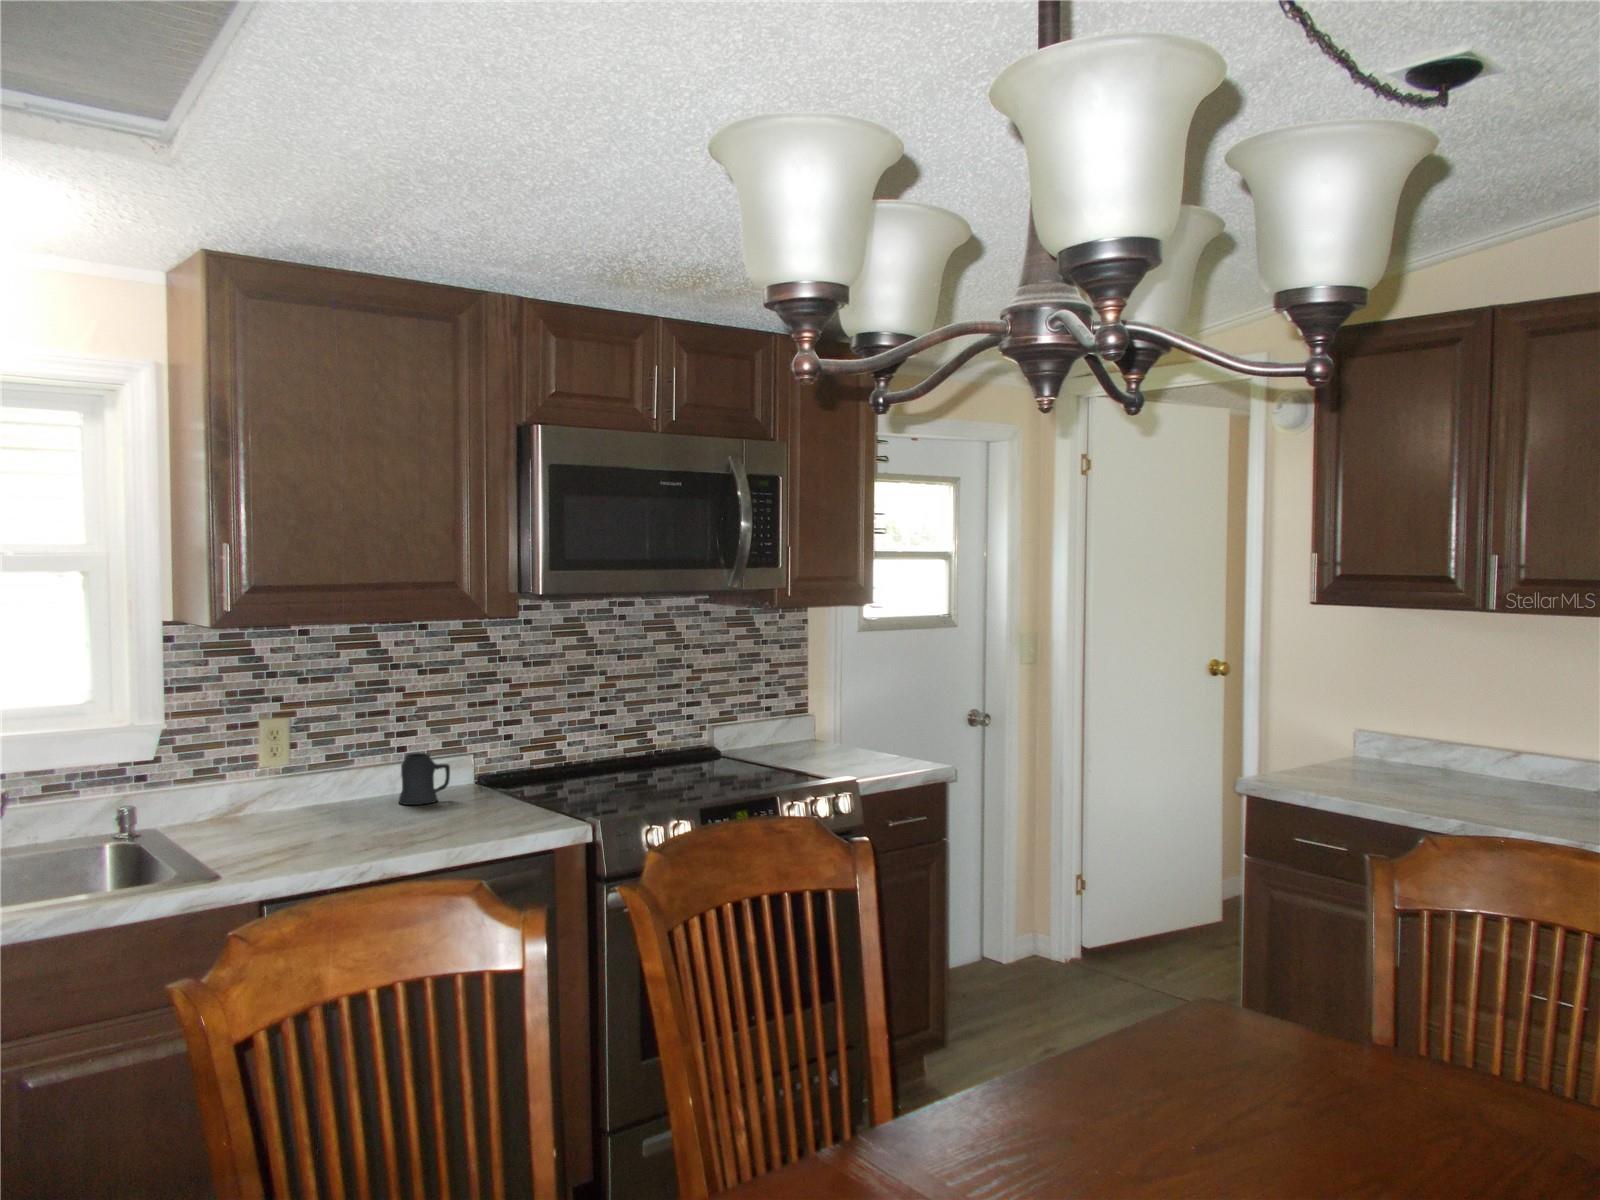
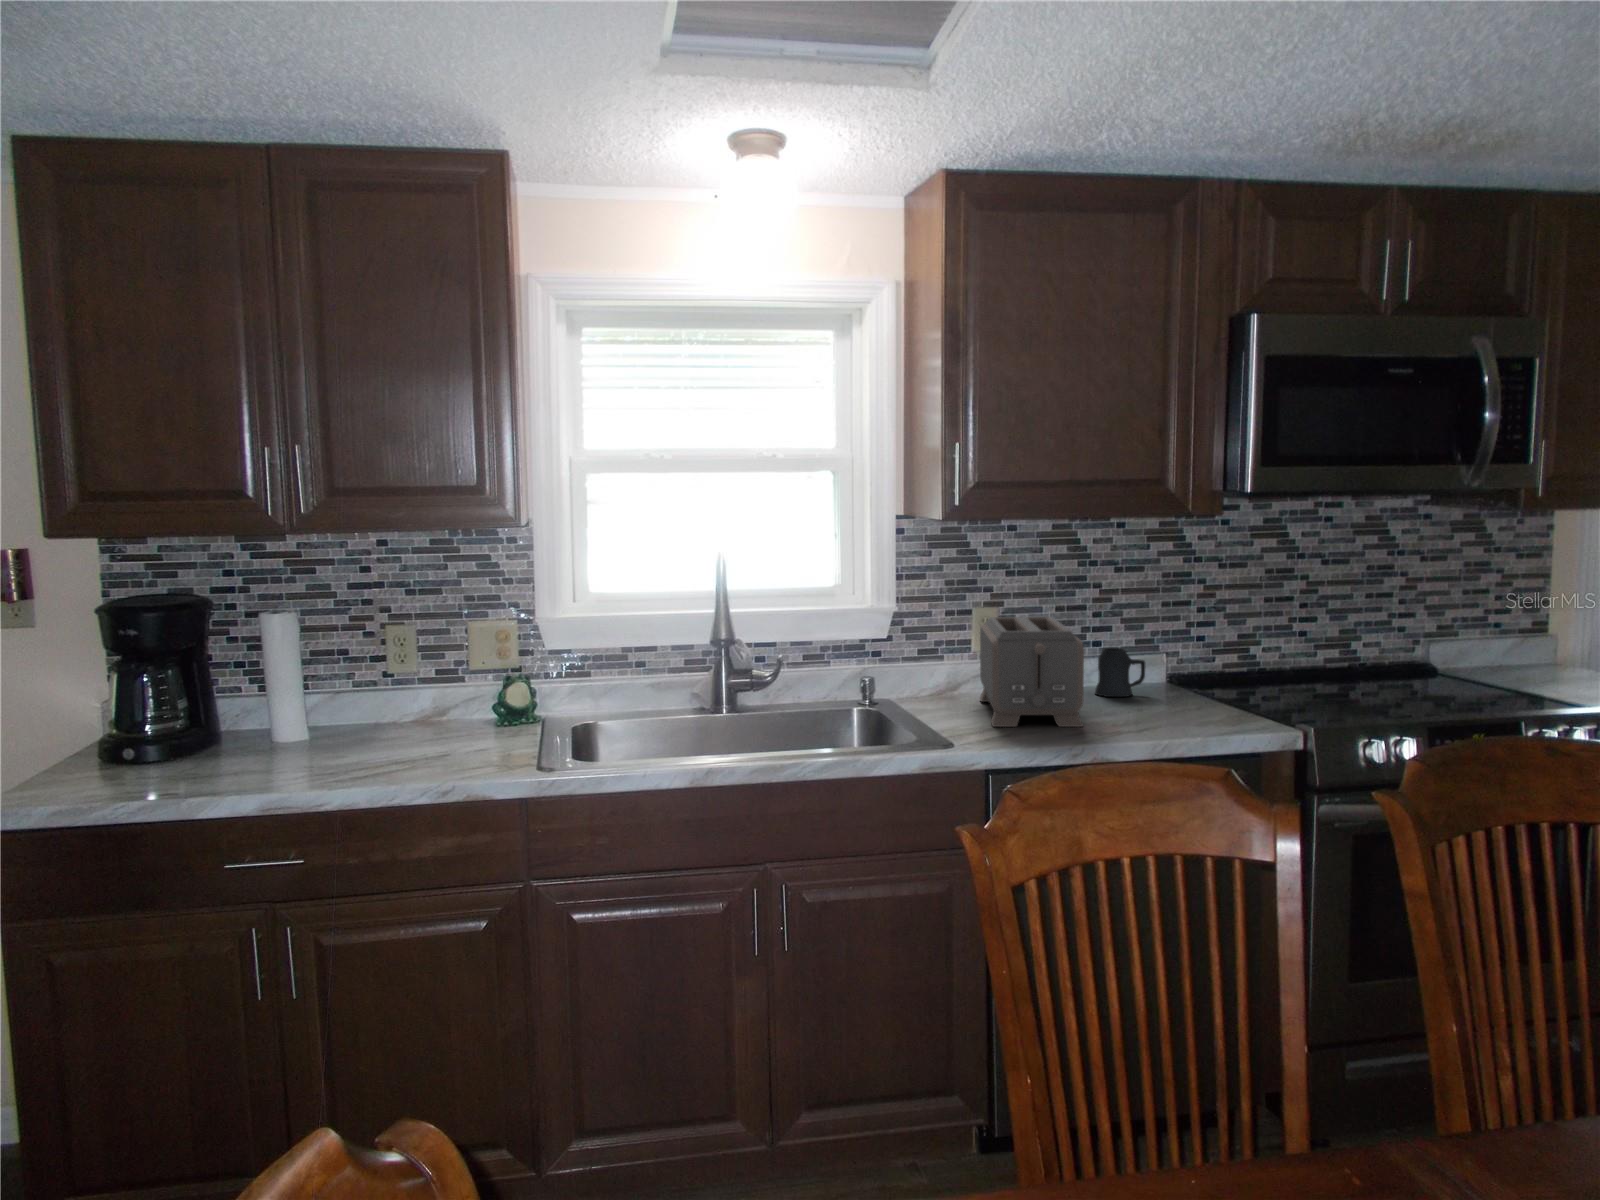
toaster: none [267,726,378,850] -> present [980,617,1084,727]

